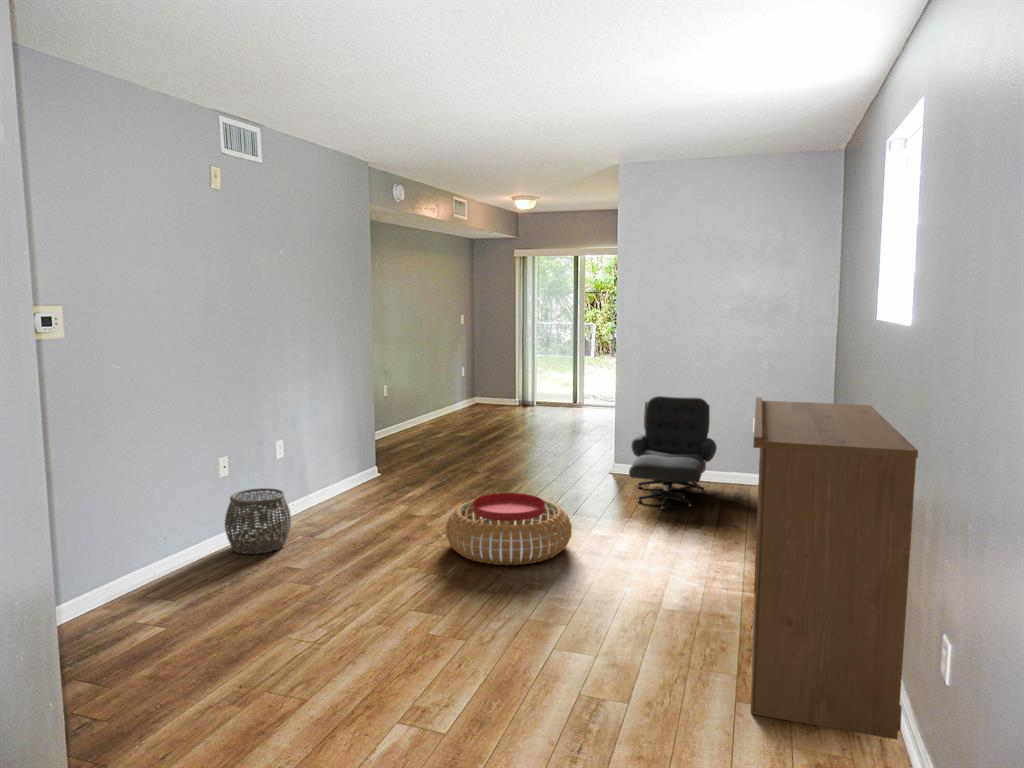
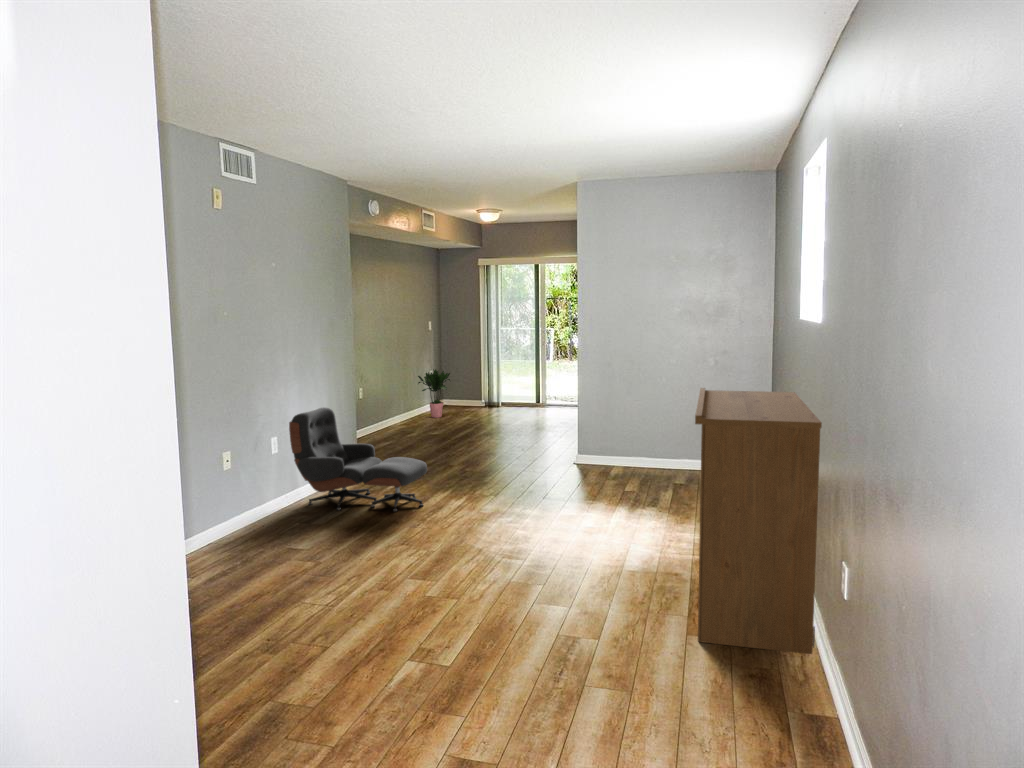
potted plant: none [448,364,486,416] -> present [418,369,450,418]
lounge chair: present [629,396,717,510] -> present [289,408,427,512]
woven basket: present [225,488,291,554] -> none [228,481,289,541]
pouf: present [446,493,572,565] -> none [431,480,543,542]

